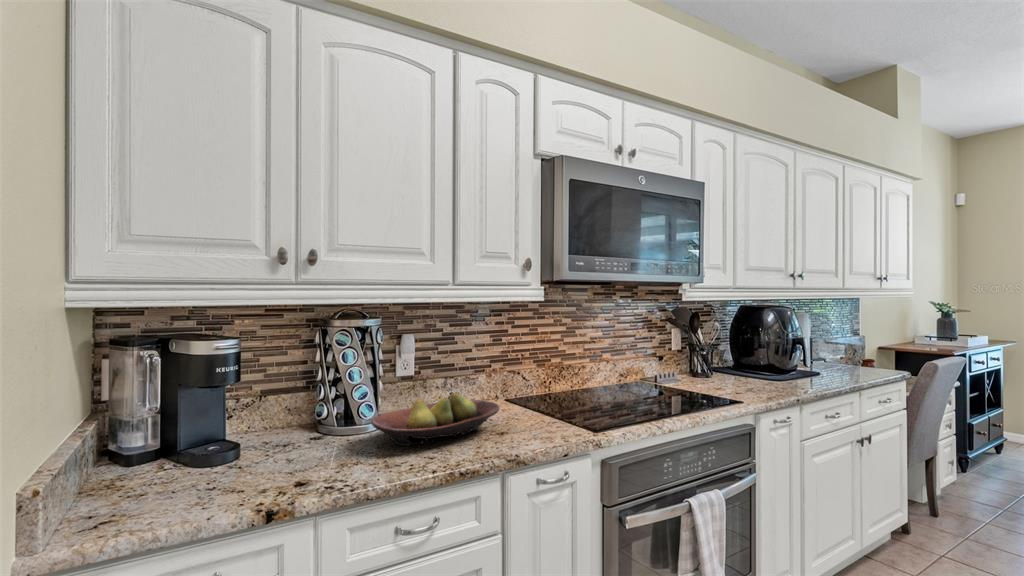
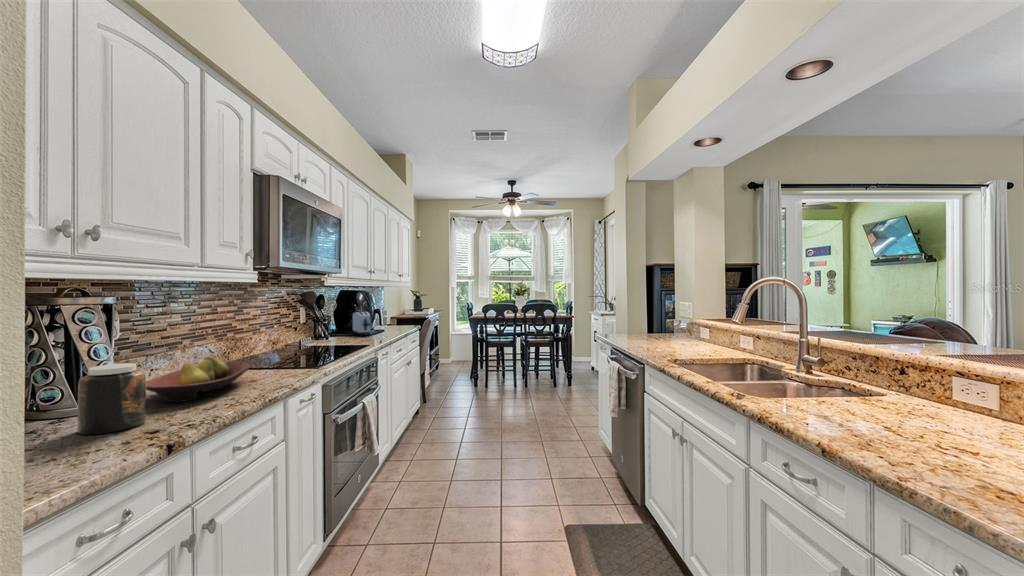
toaster: none [750,341,771,382] -> present [353,312,371,336]
jar: none [283,394,335,469] -> present [78,363,146,435]

